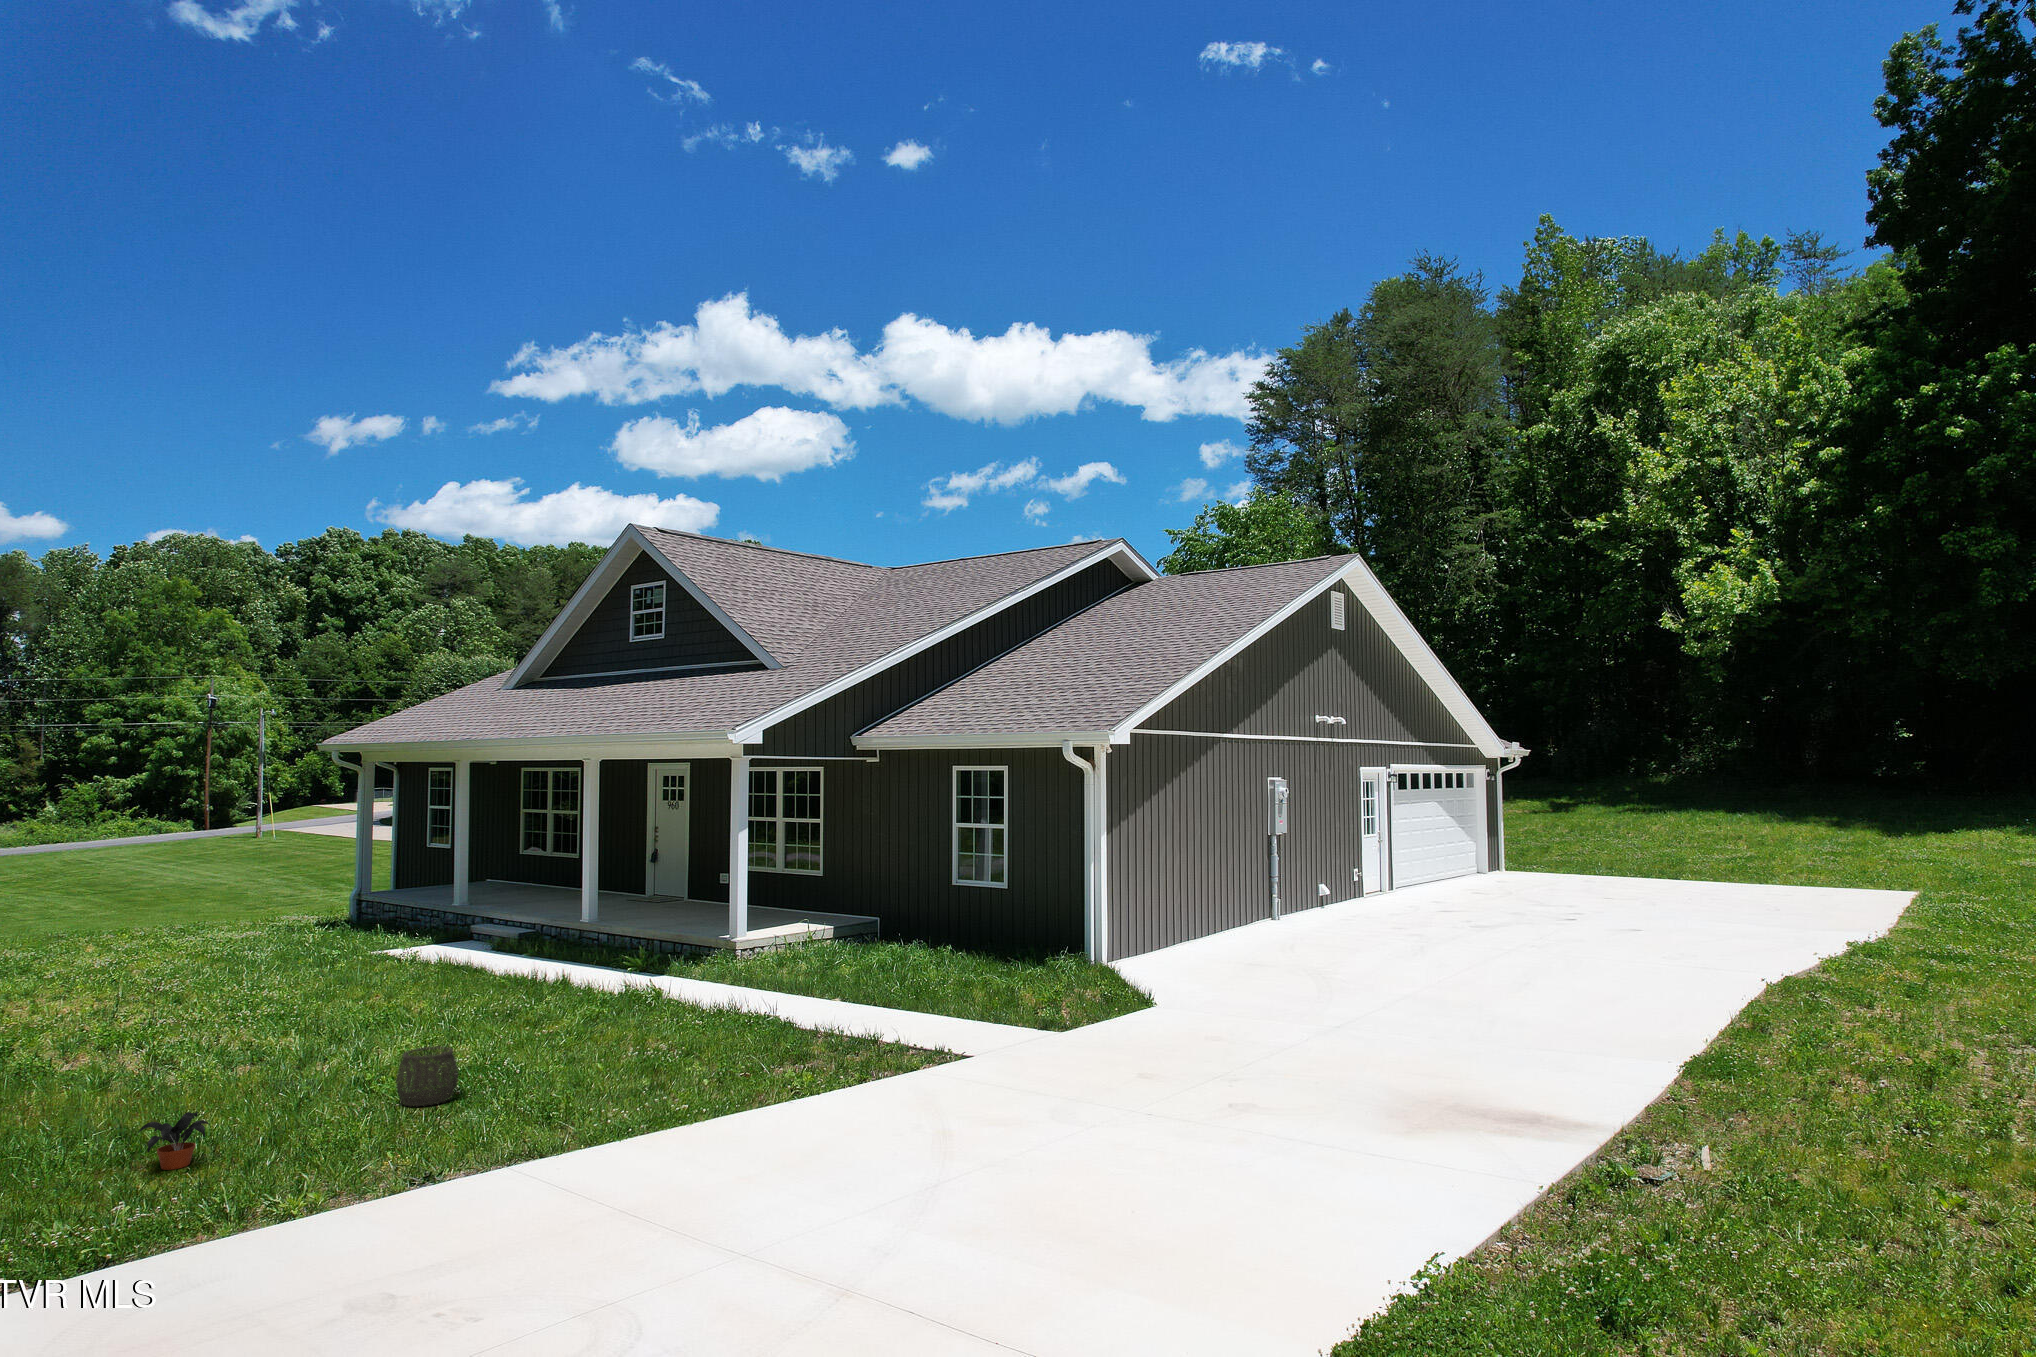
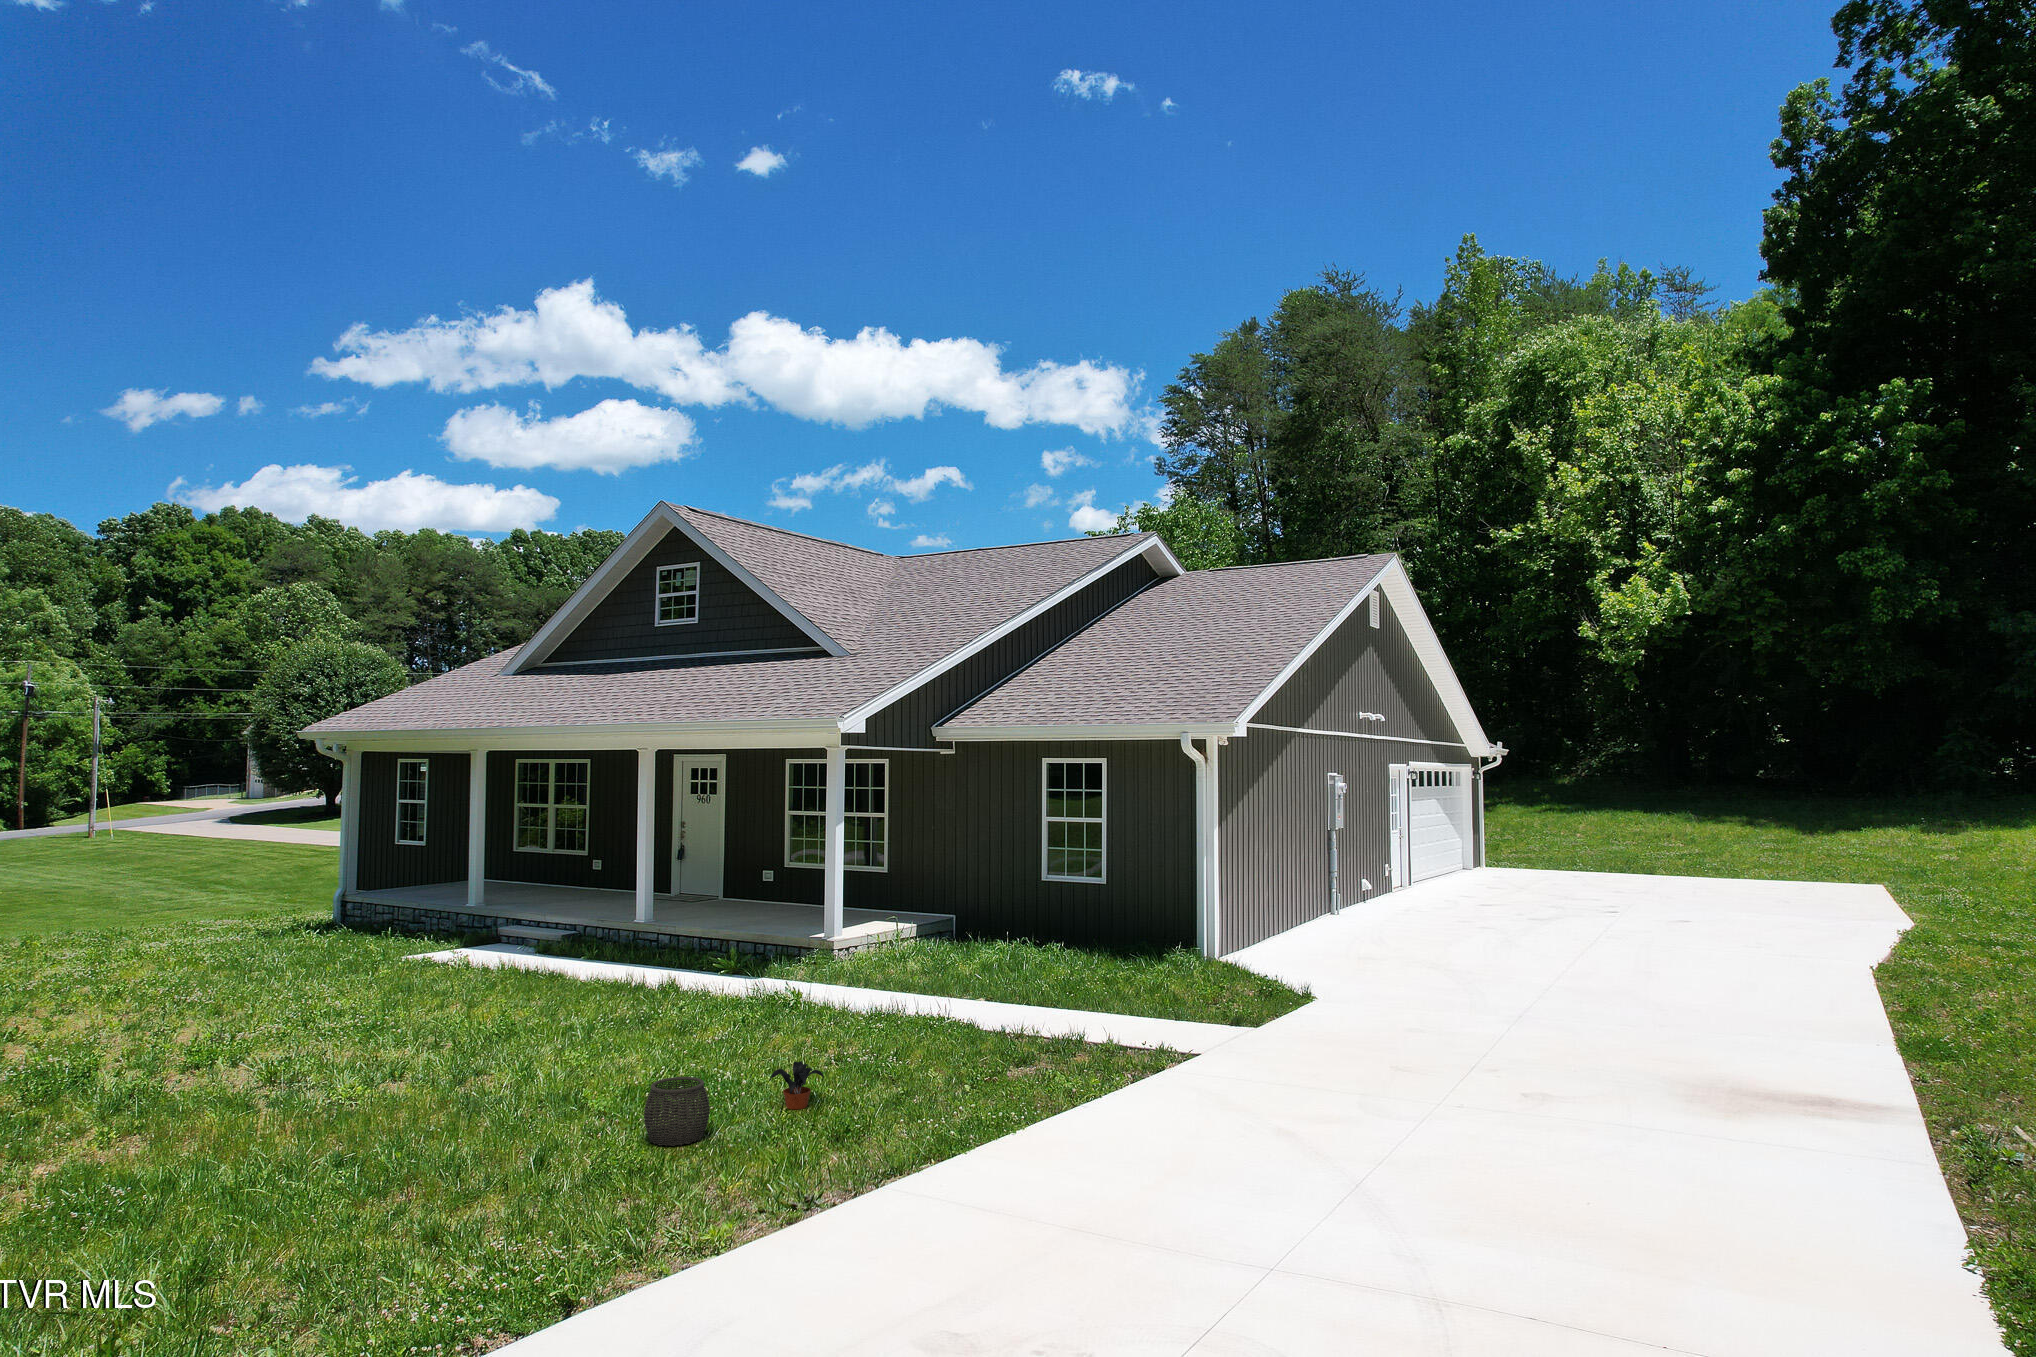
potted plant: present [137,1112,210,1170] -> present [770,1061,824,1109]

